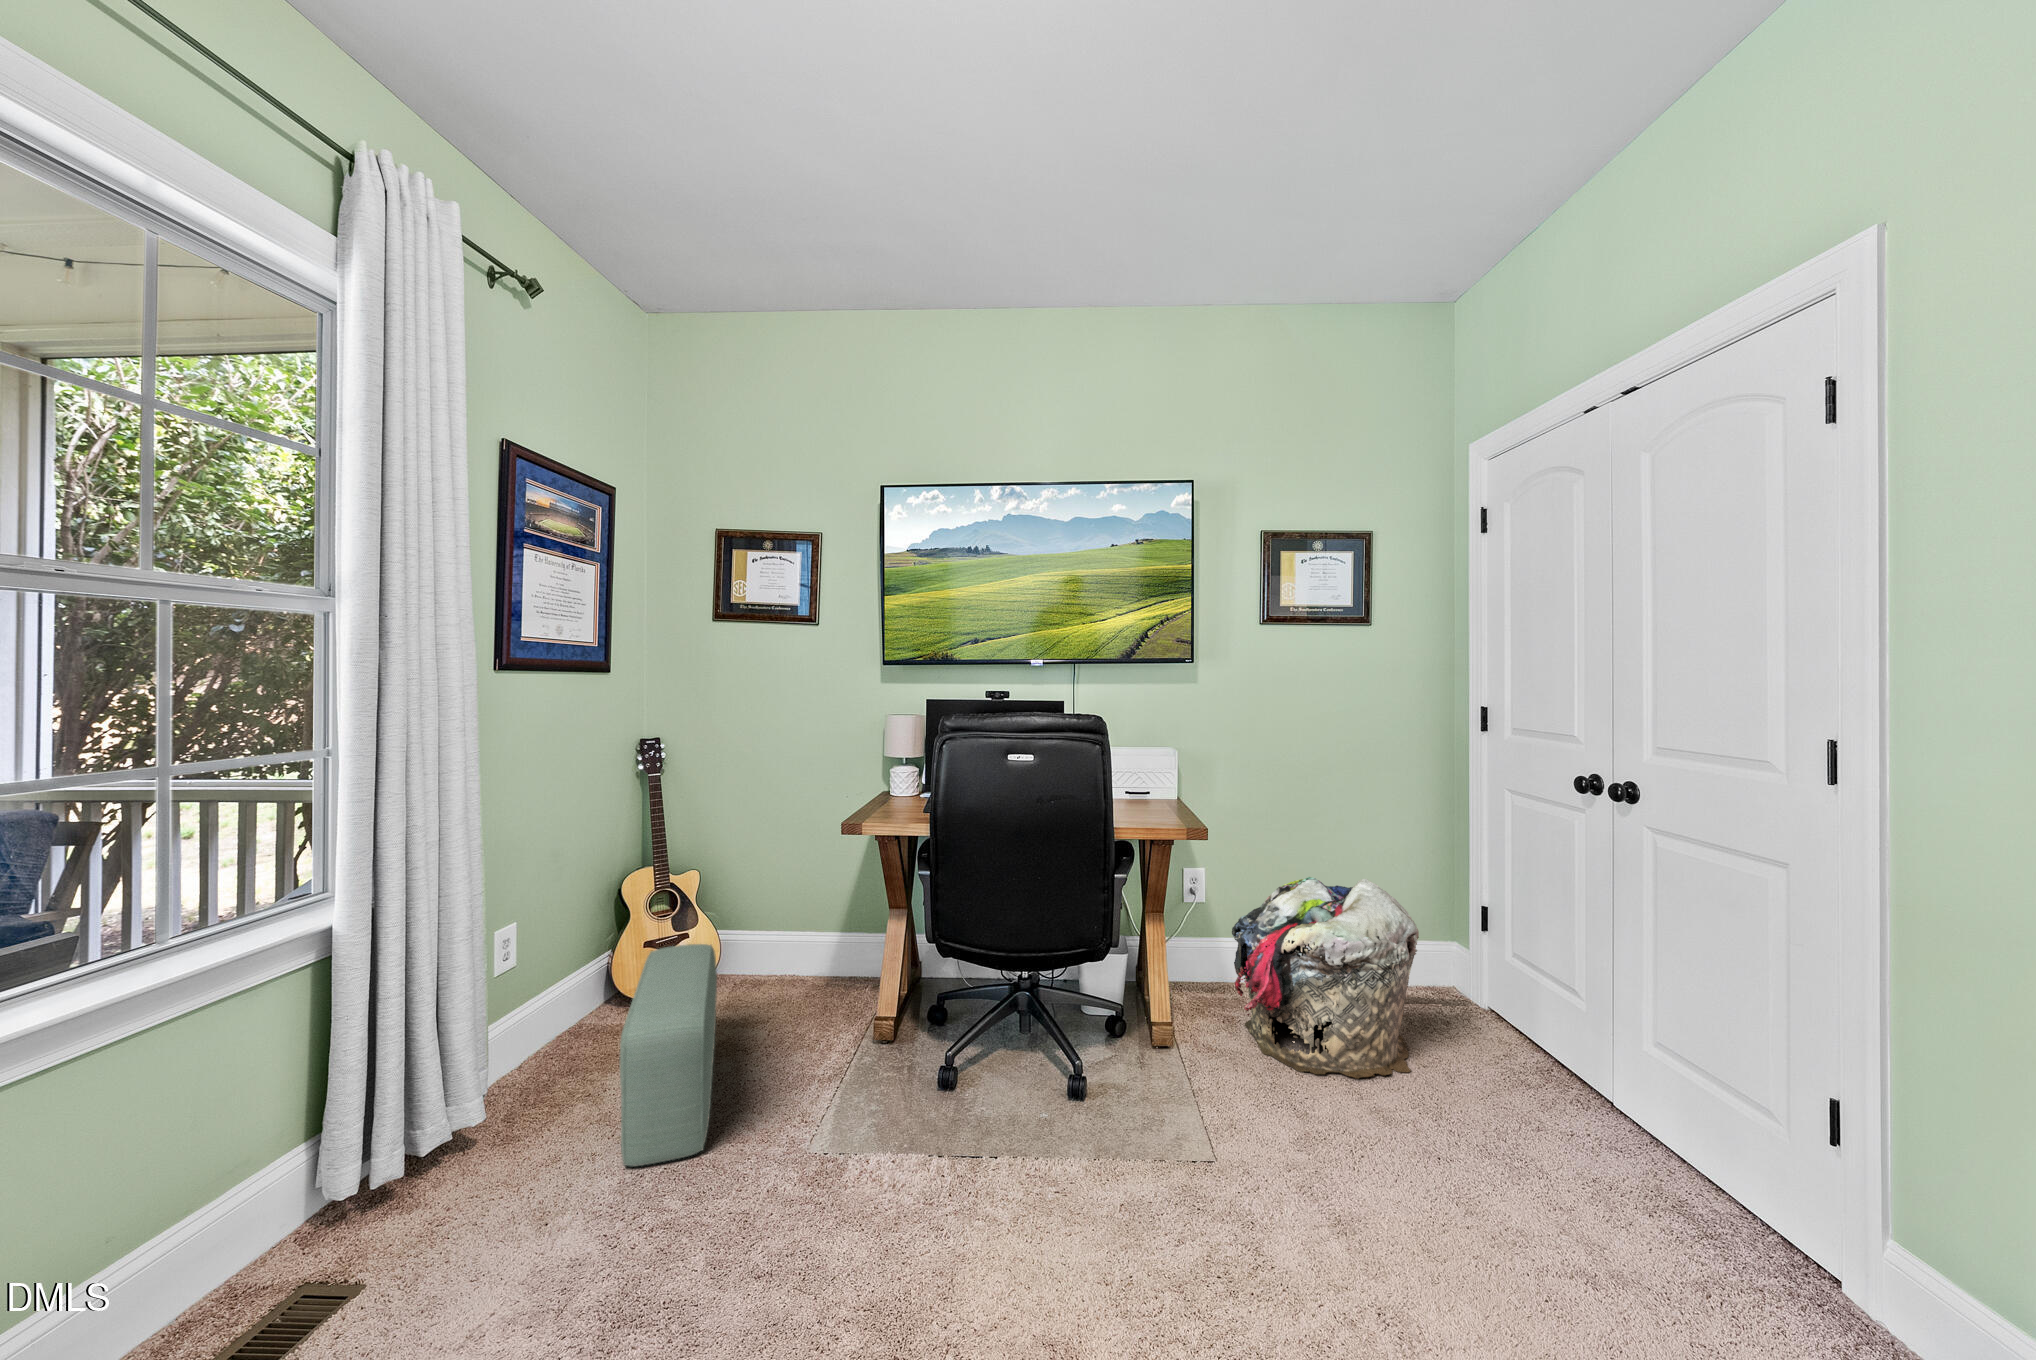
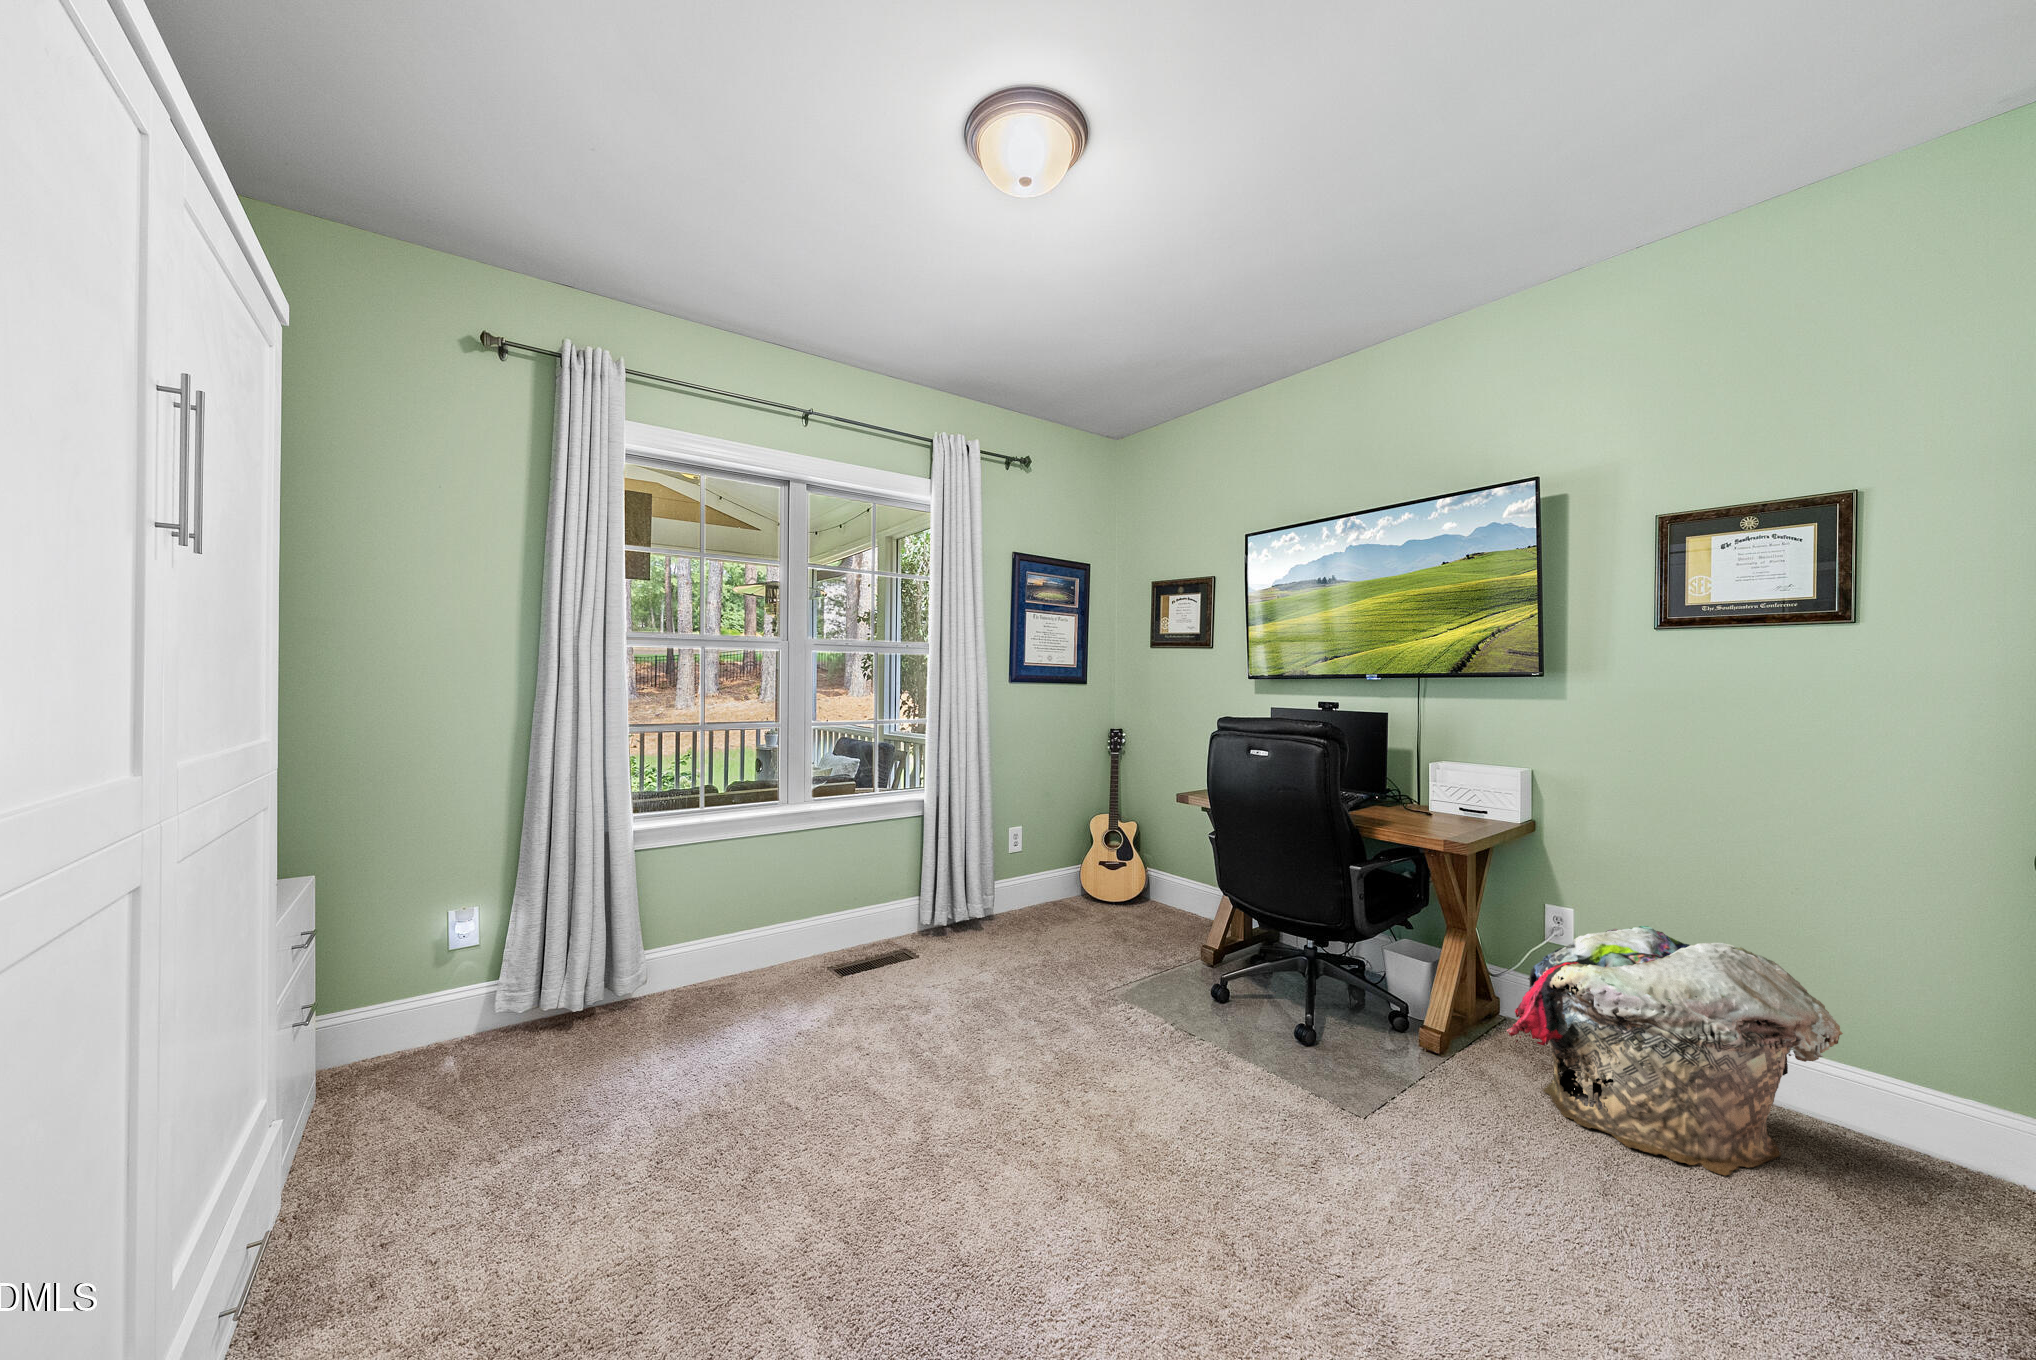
pouf: present [620,944,717,1166] -> none [1019,862,1114,976]

